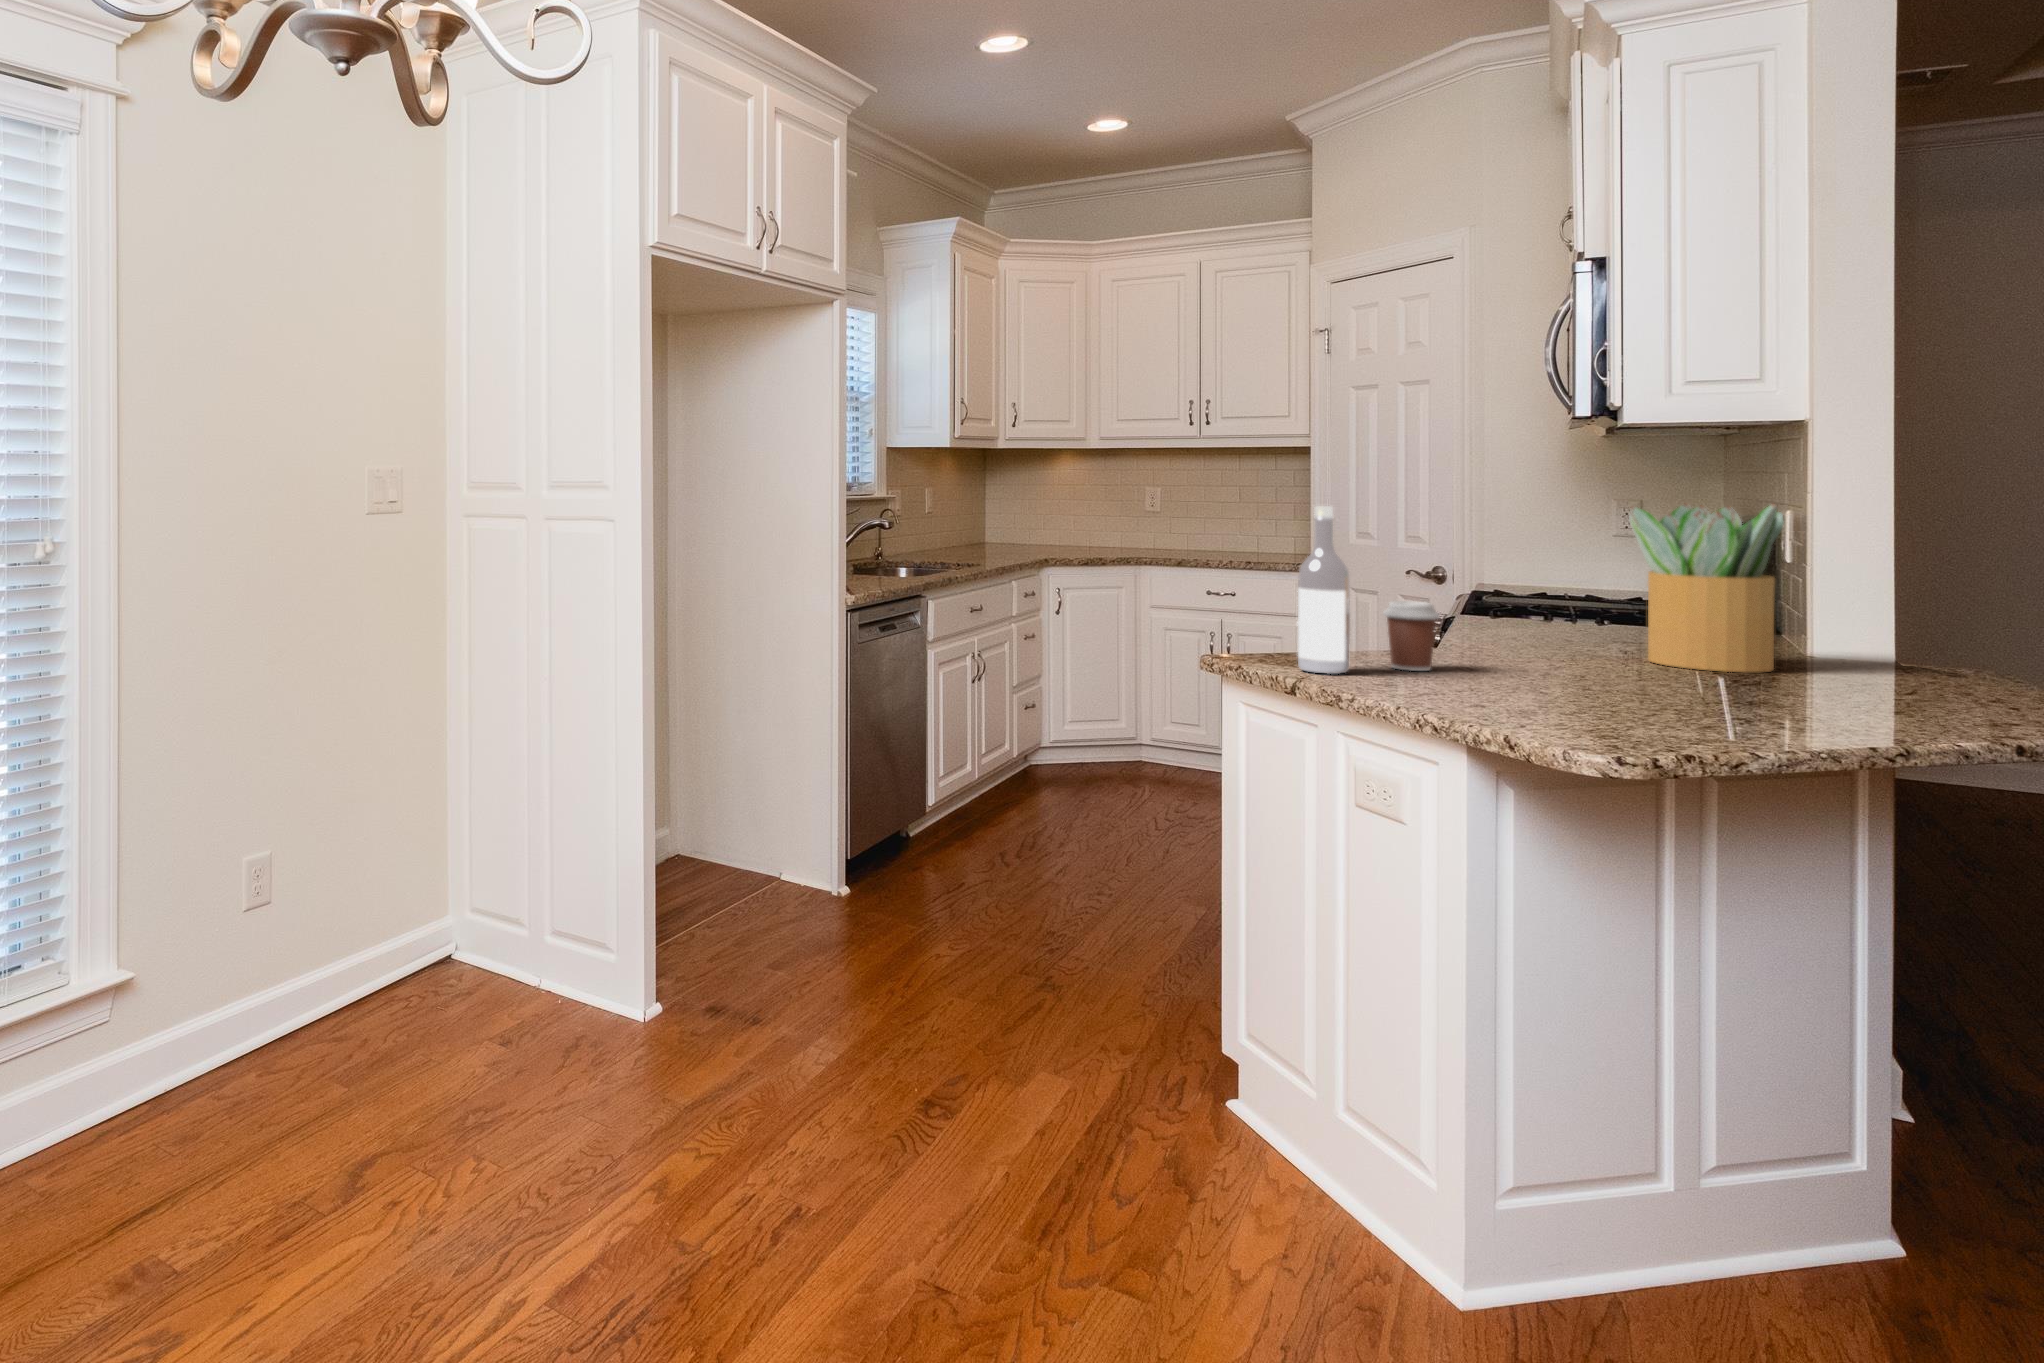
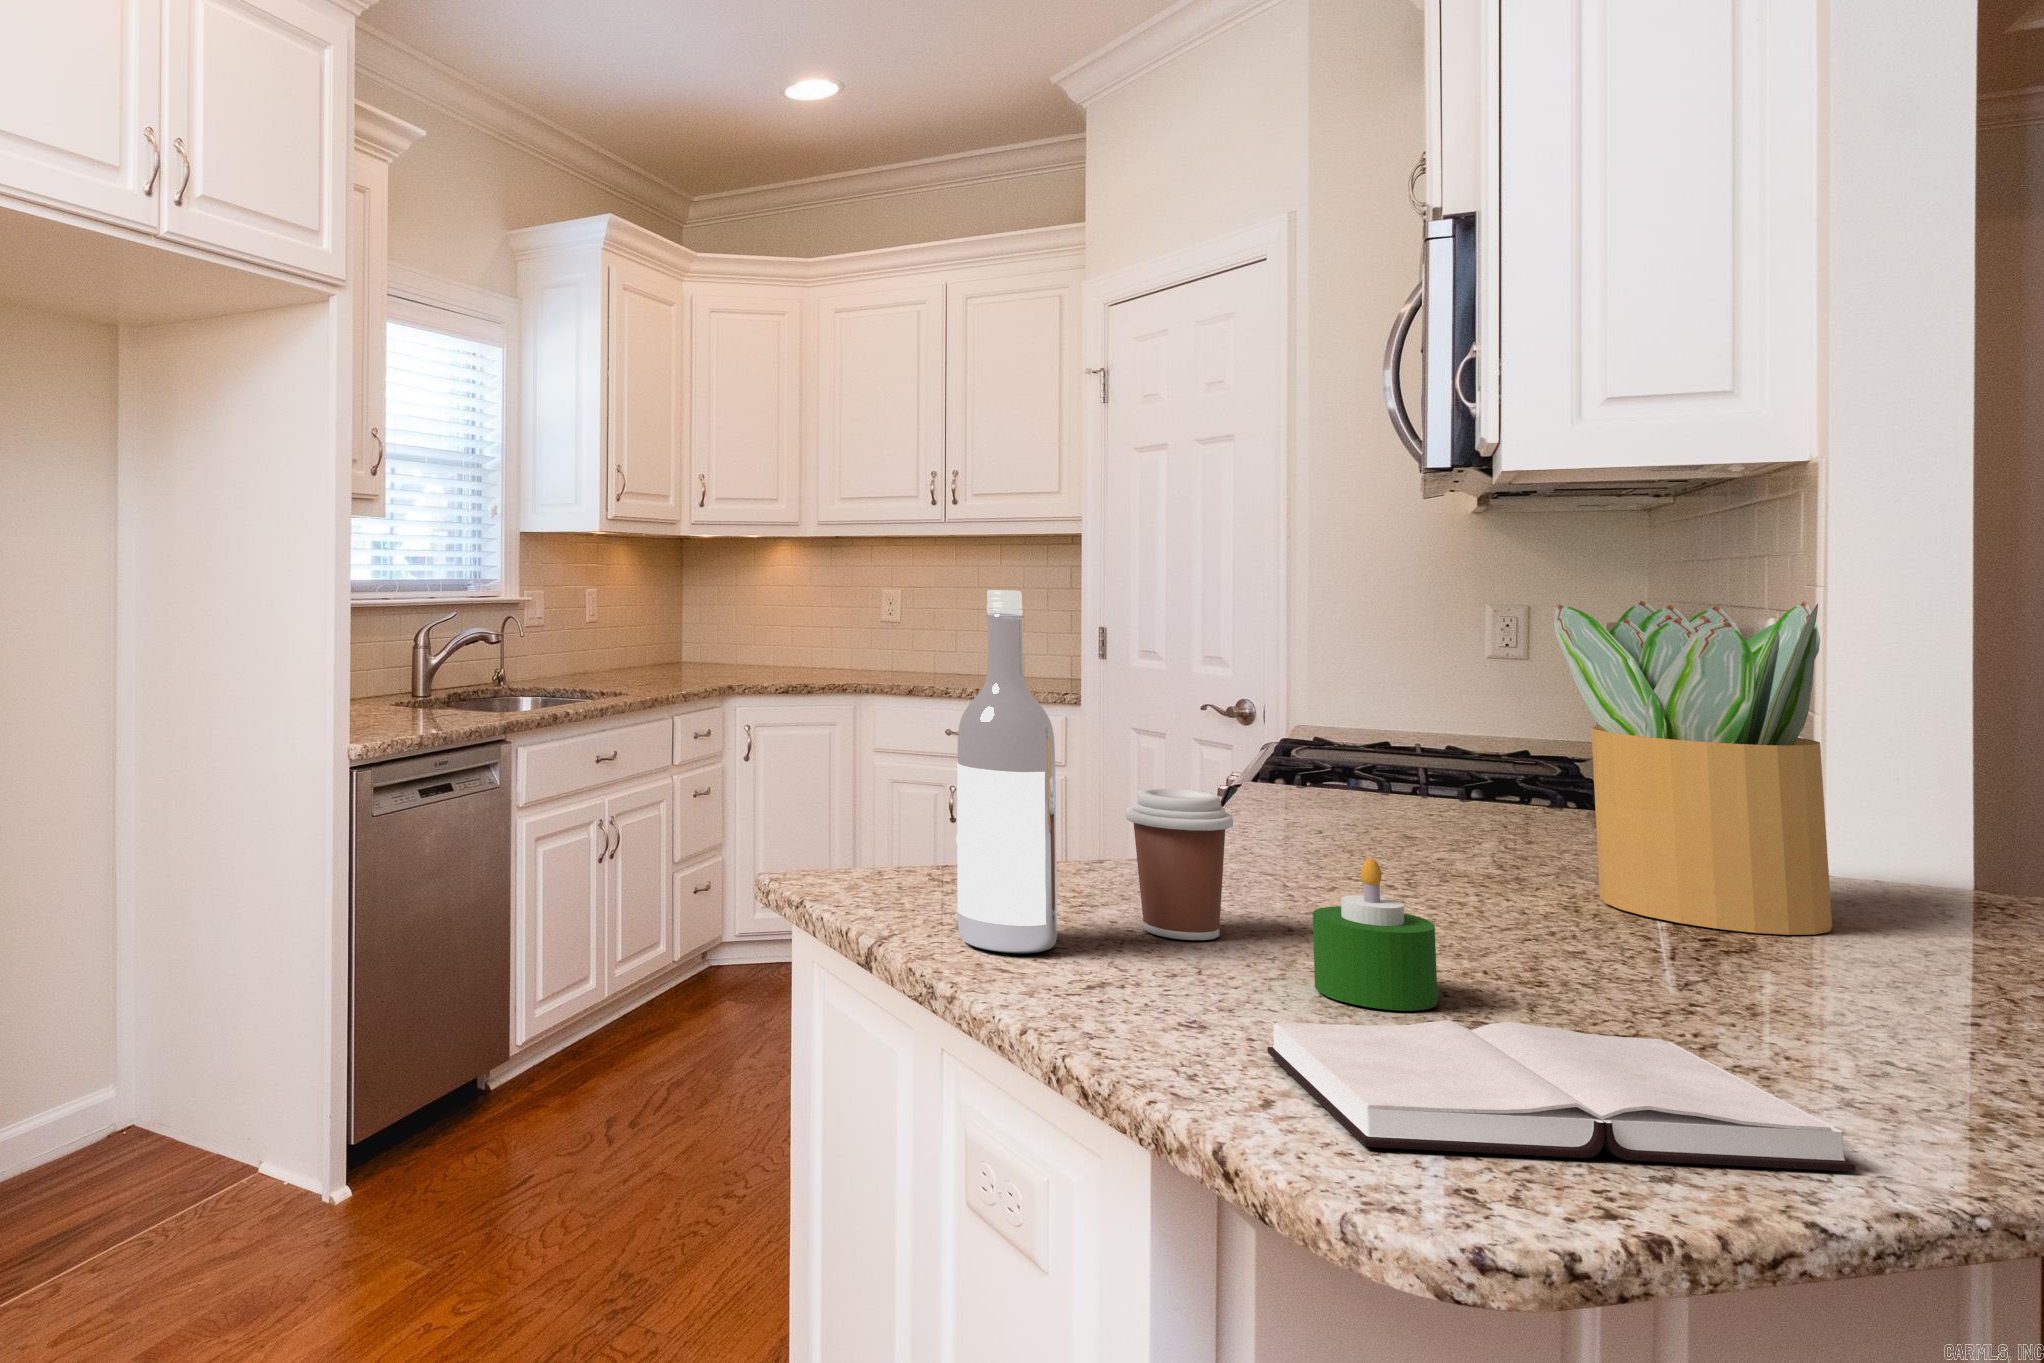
candle: none [1480,626,1540,690] -> present [1313,858,1438,1010]
hardback book: none [1456,684,1696,725] -> present [1267,1020,1856,1172]

